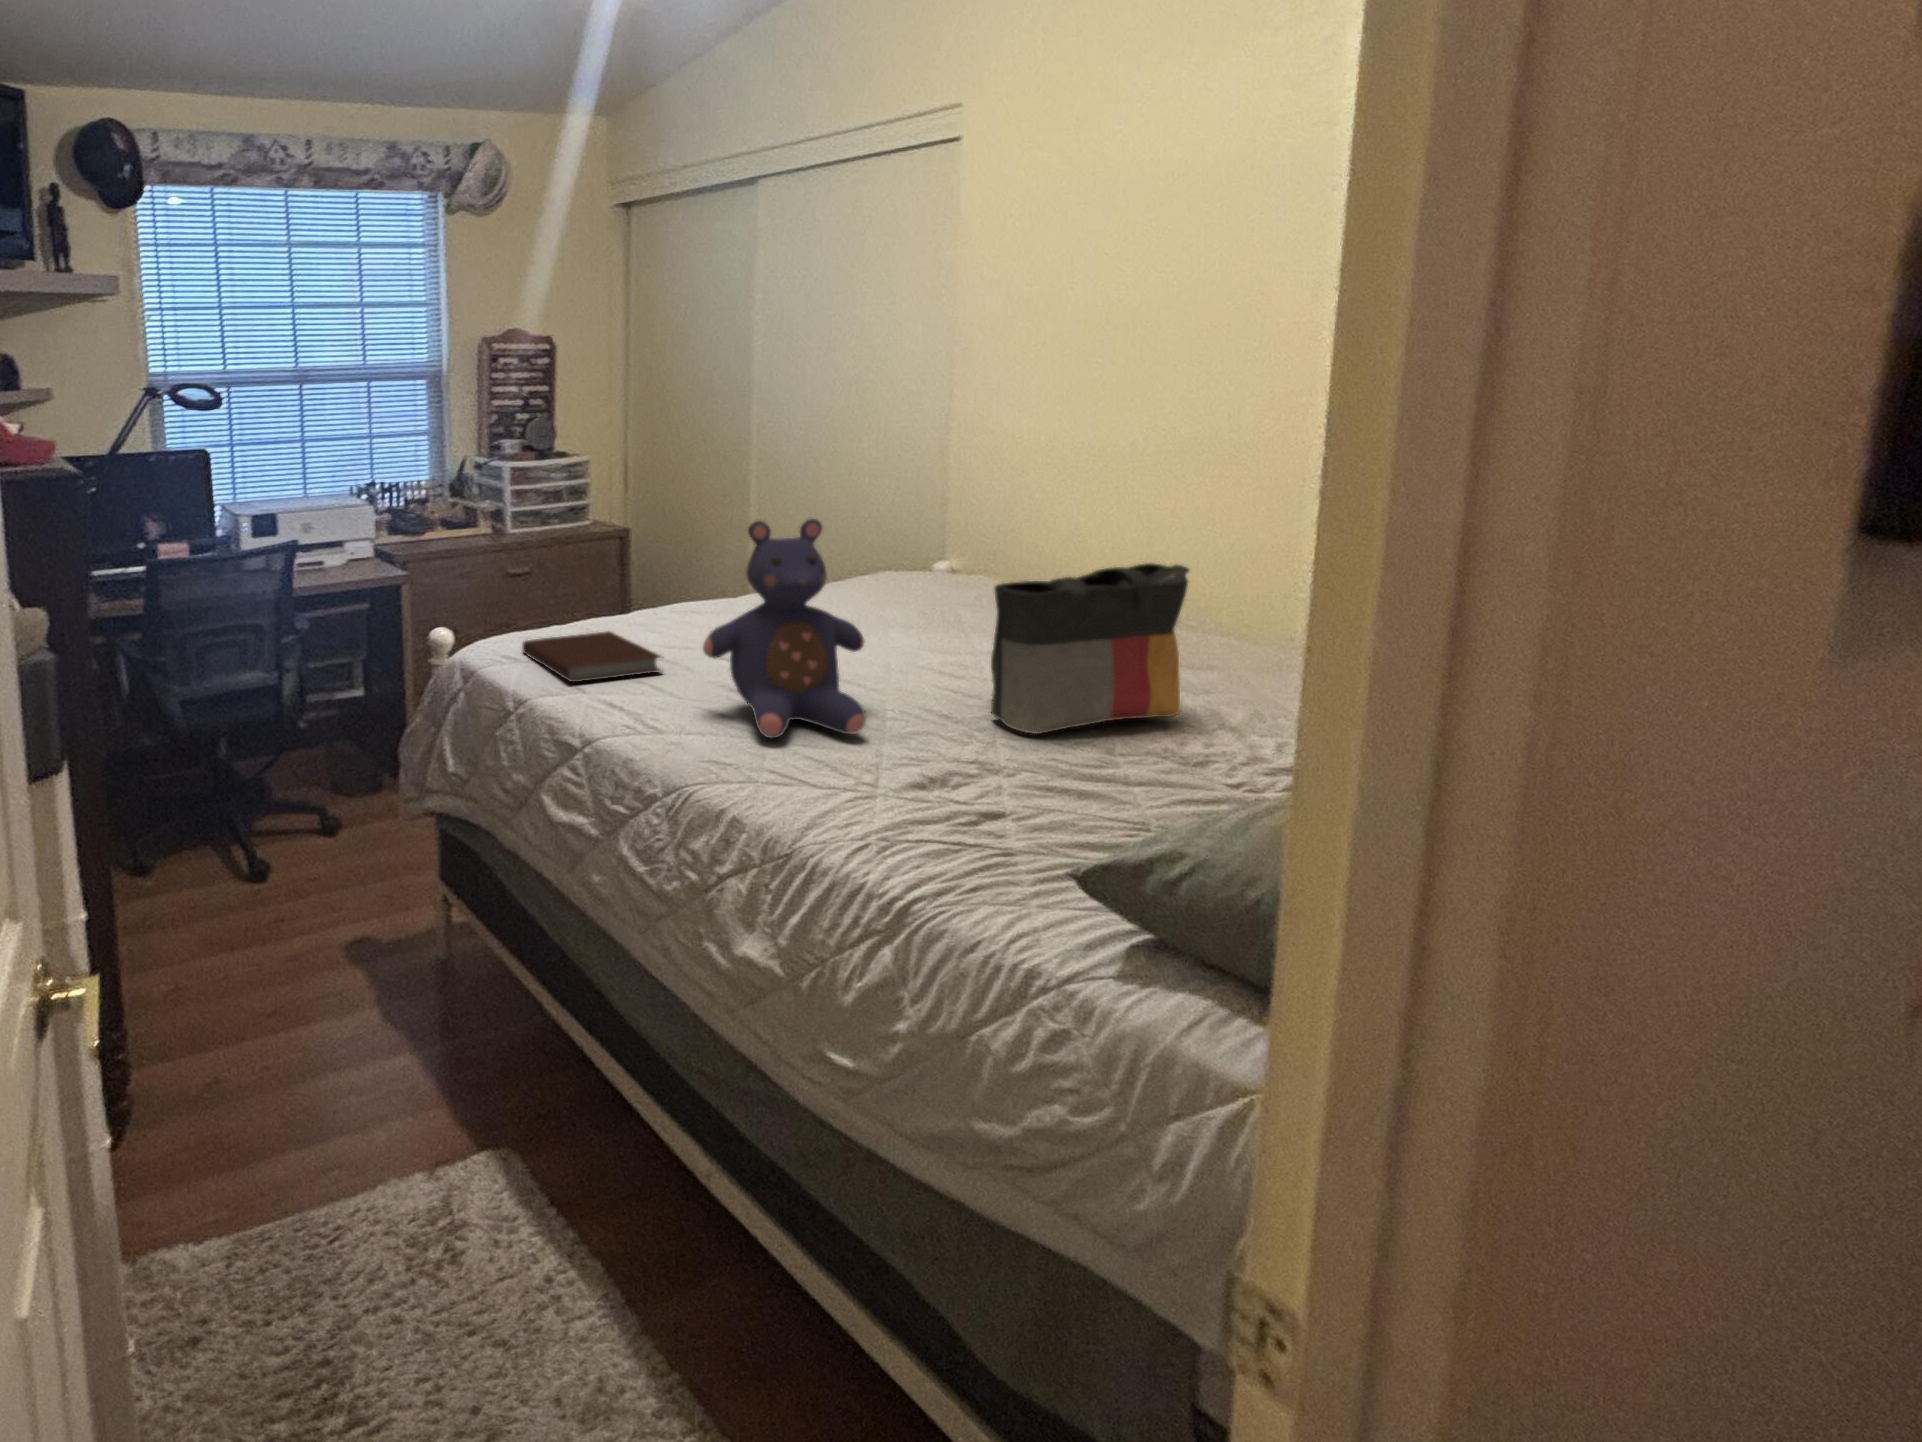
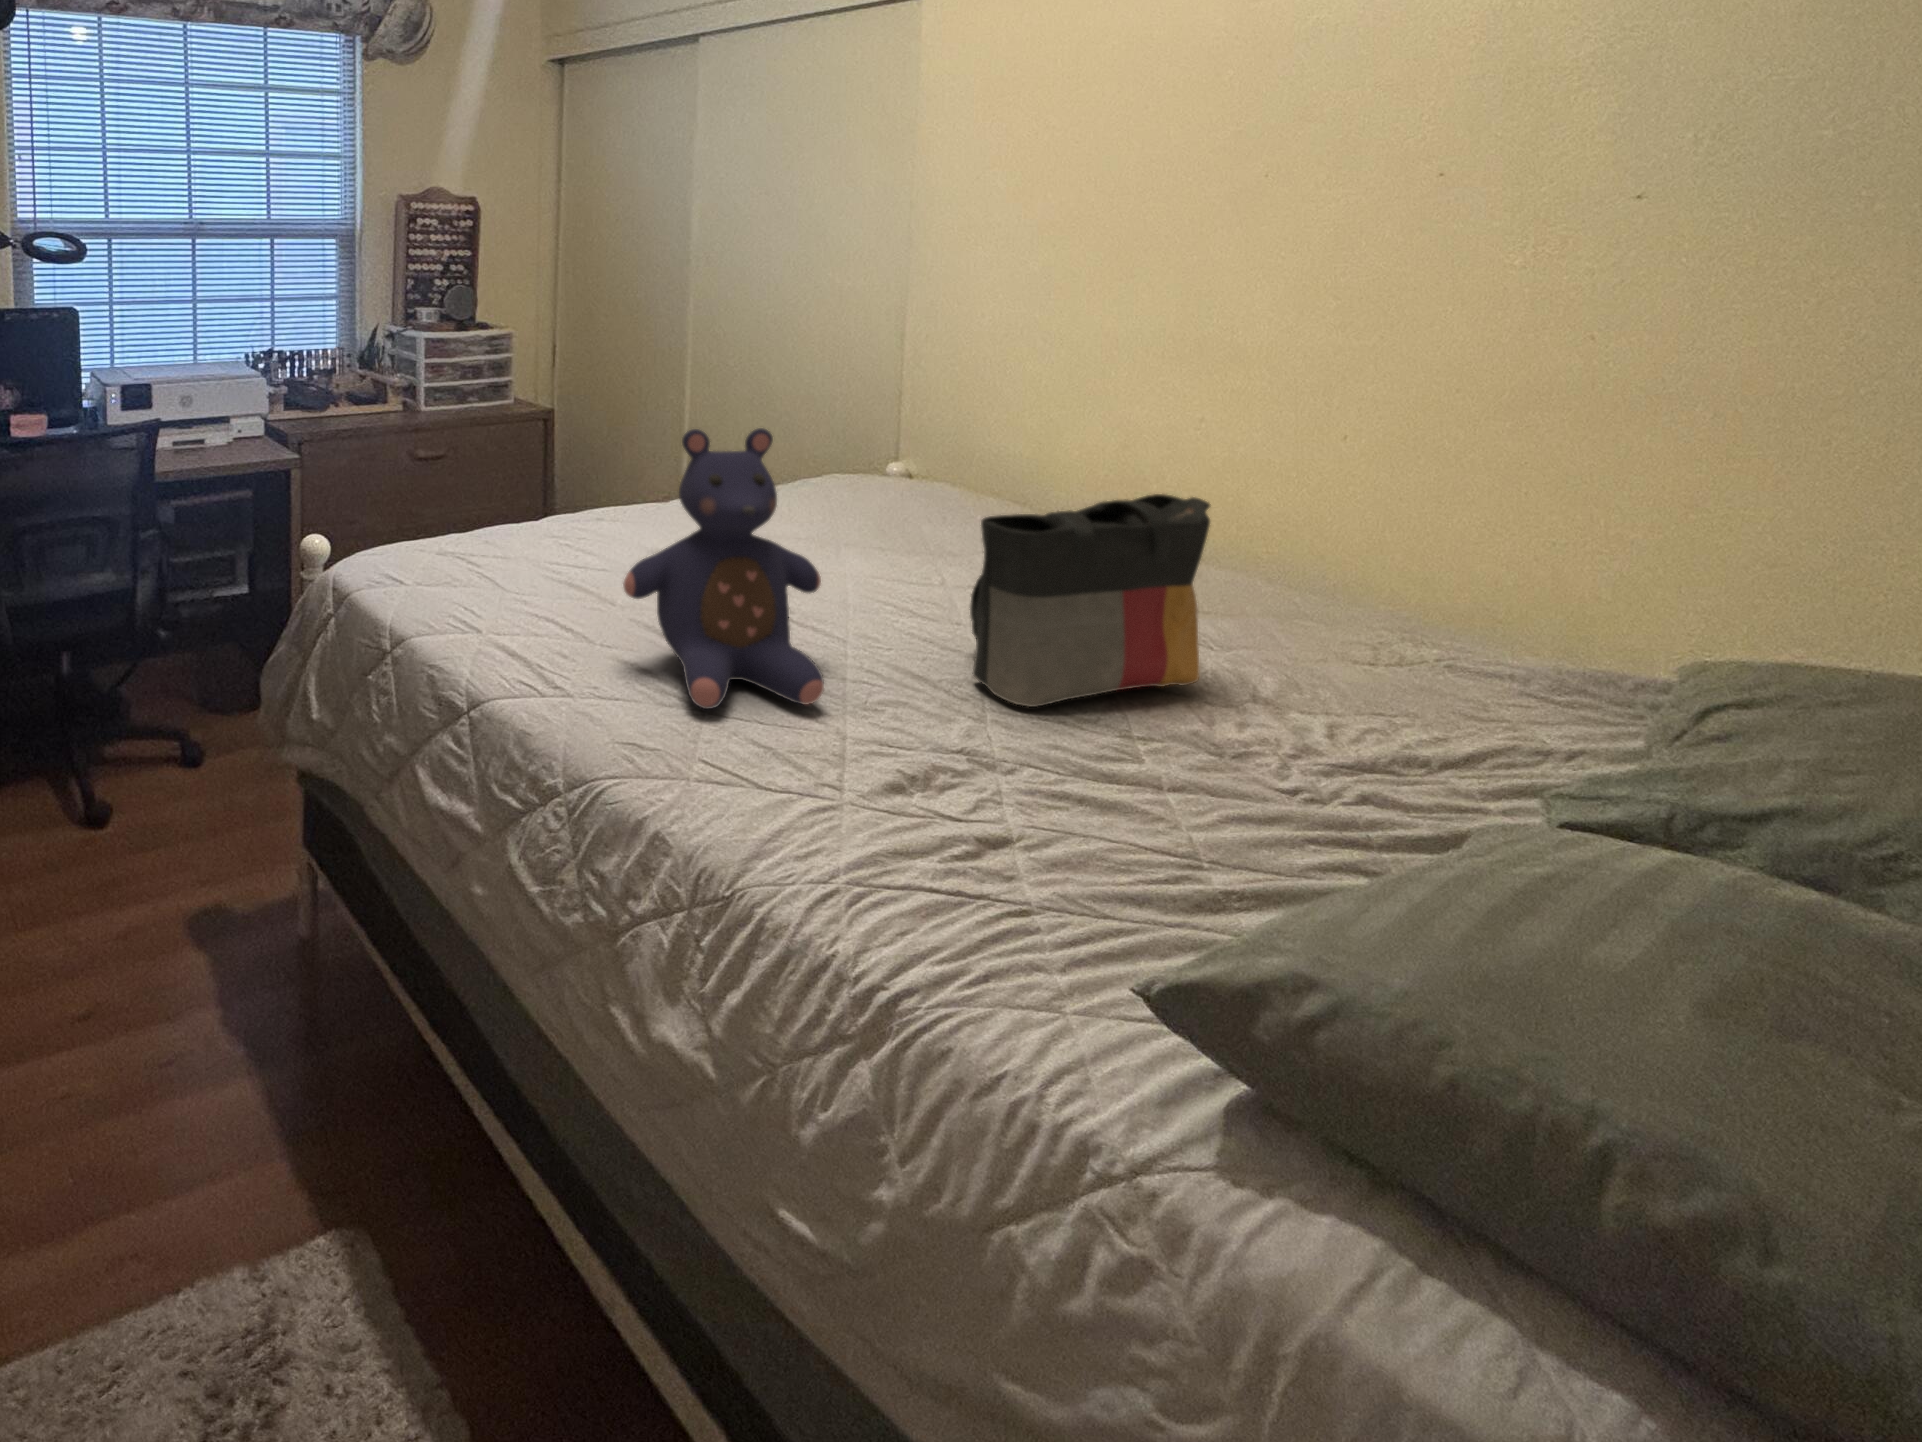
notebook: present [522,631,661,682] -> none [410,546,578,617]

